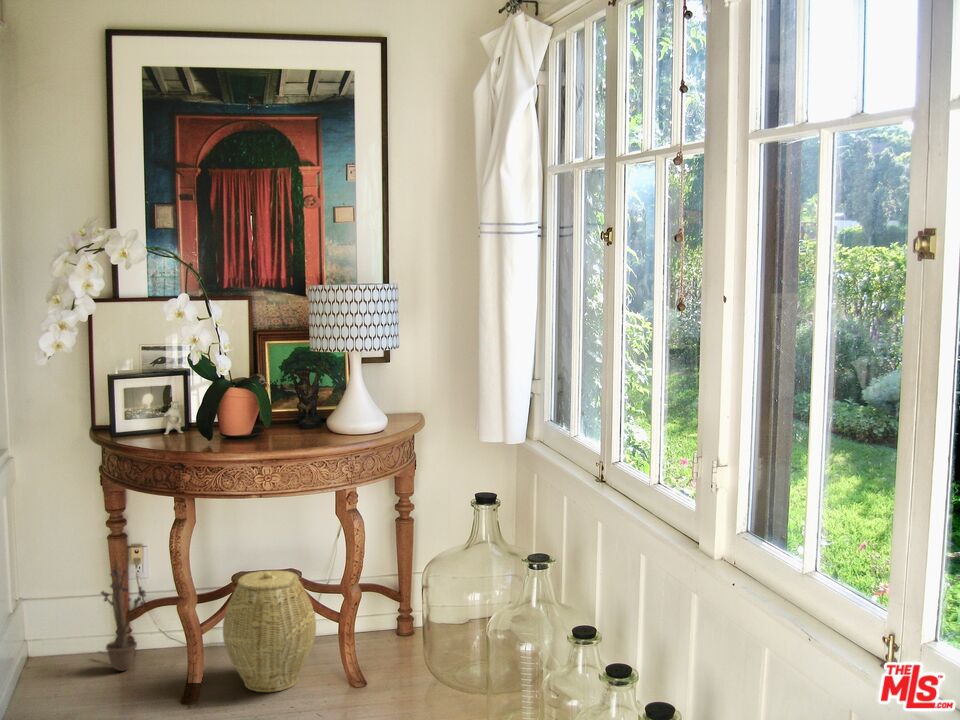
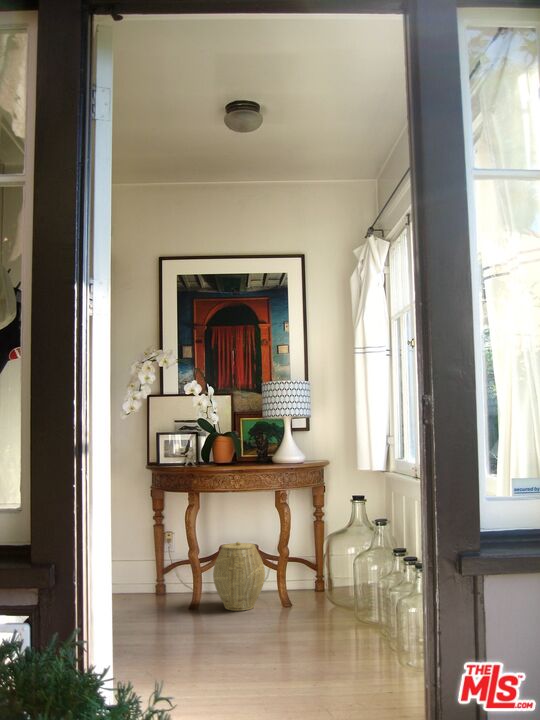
decorative plant: present [98,562,145,671] -> none [146,538,173,601]

